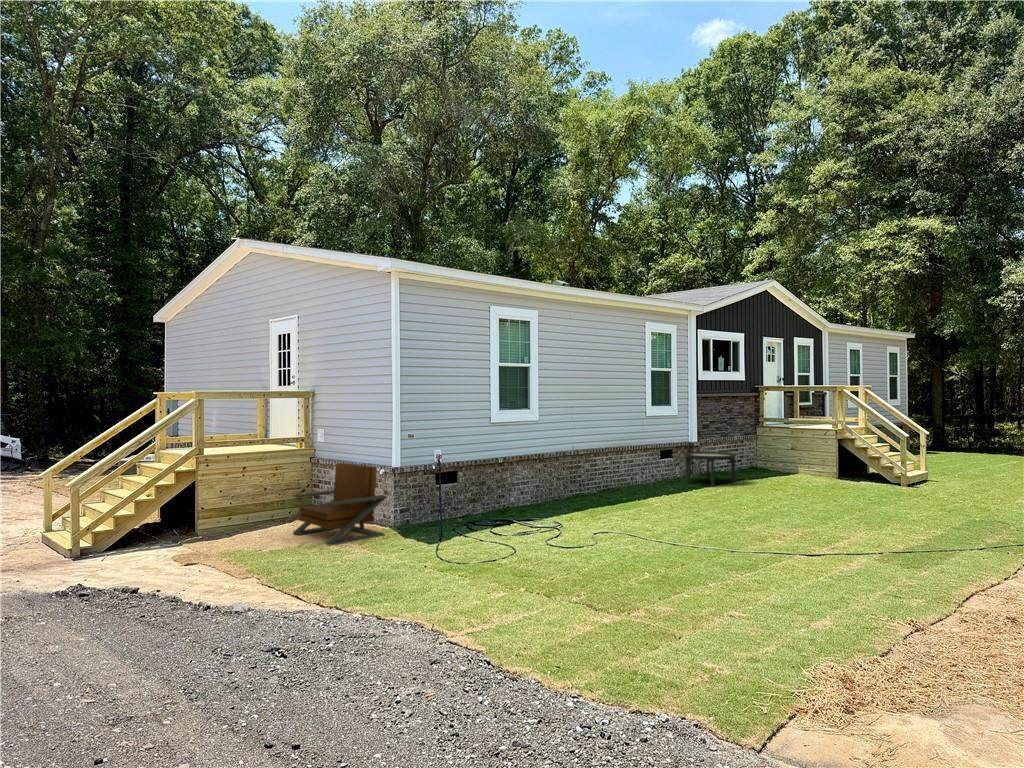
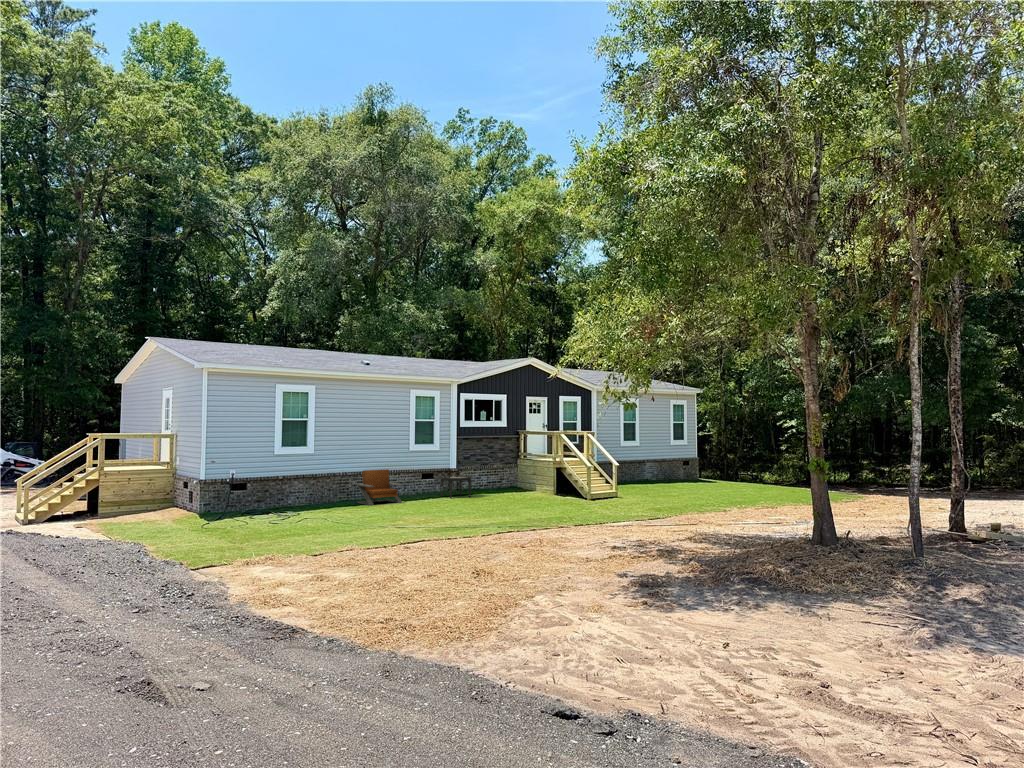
lounge chair: present [293,463,387,545] -> present [357,469,402,505]

